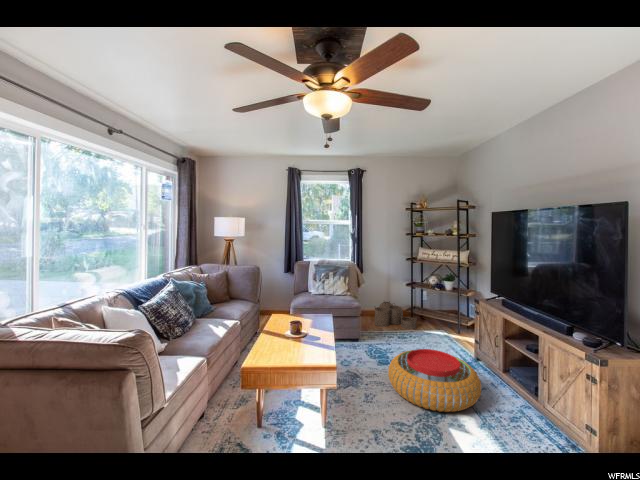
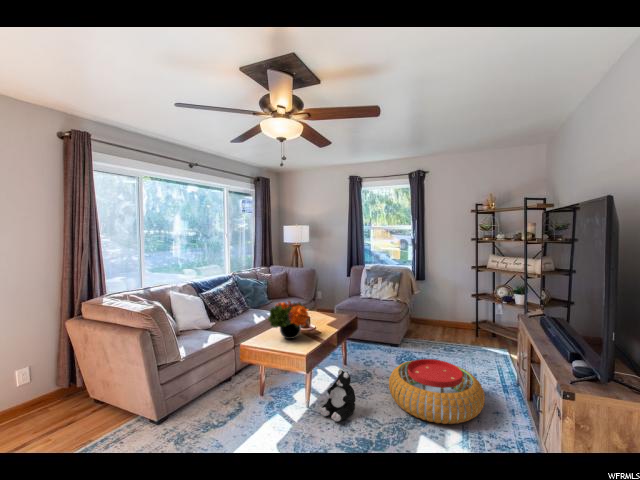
woven basket: present [375,302,416,329] -> none [429,311,476,345]
flower arrangement: none [266,305,315,351] -> present [268,301,309,339]
plush toy: none [344,376,380,437] -> present [319,369,356,422]

